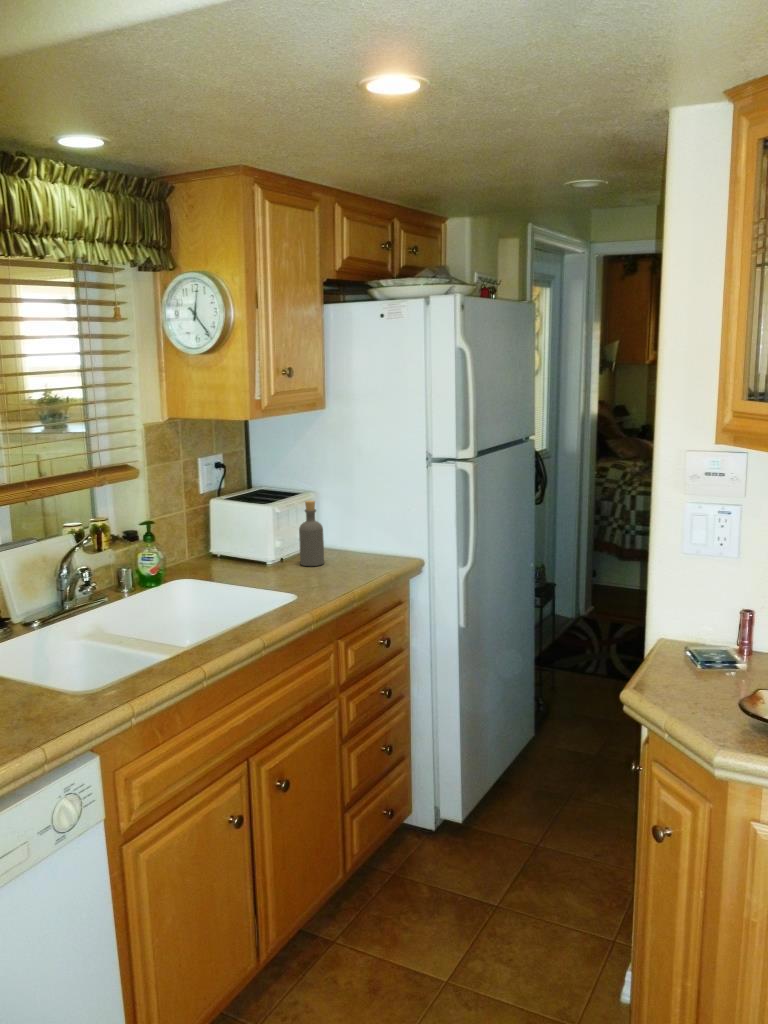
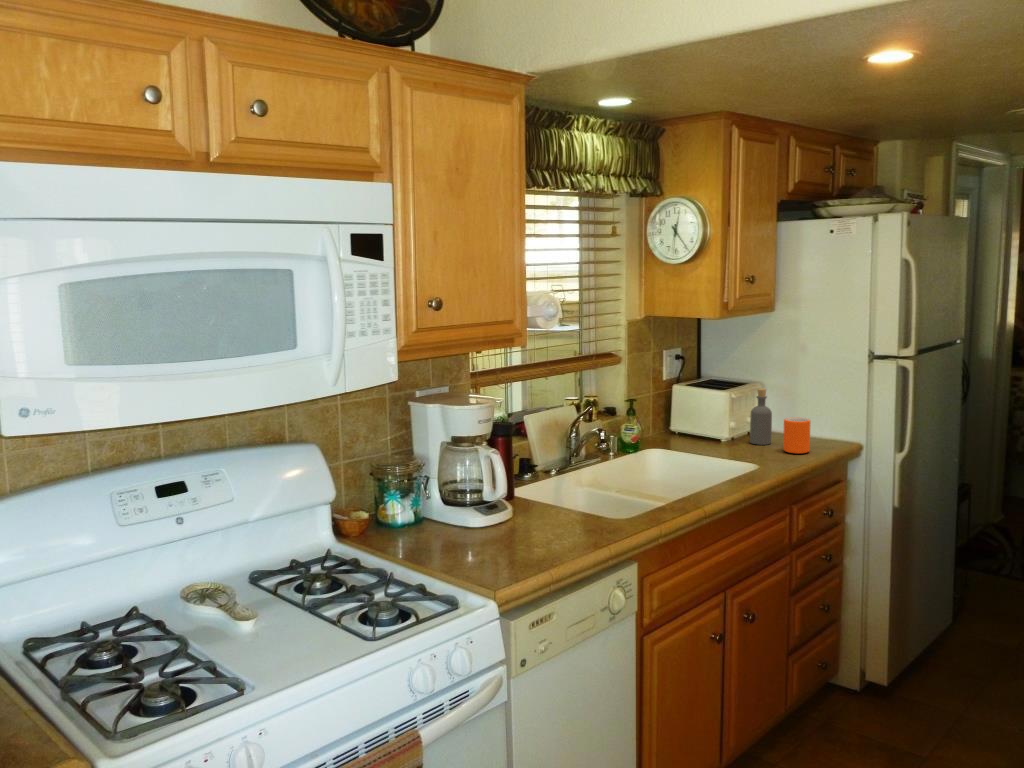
mug: none [332,533,363,576] -> present [783,417,810,454]

